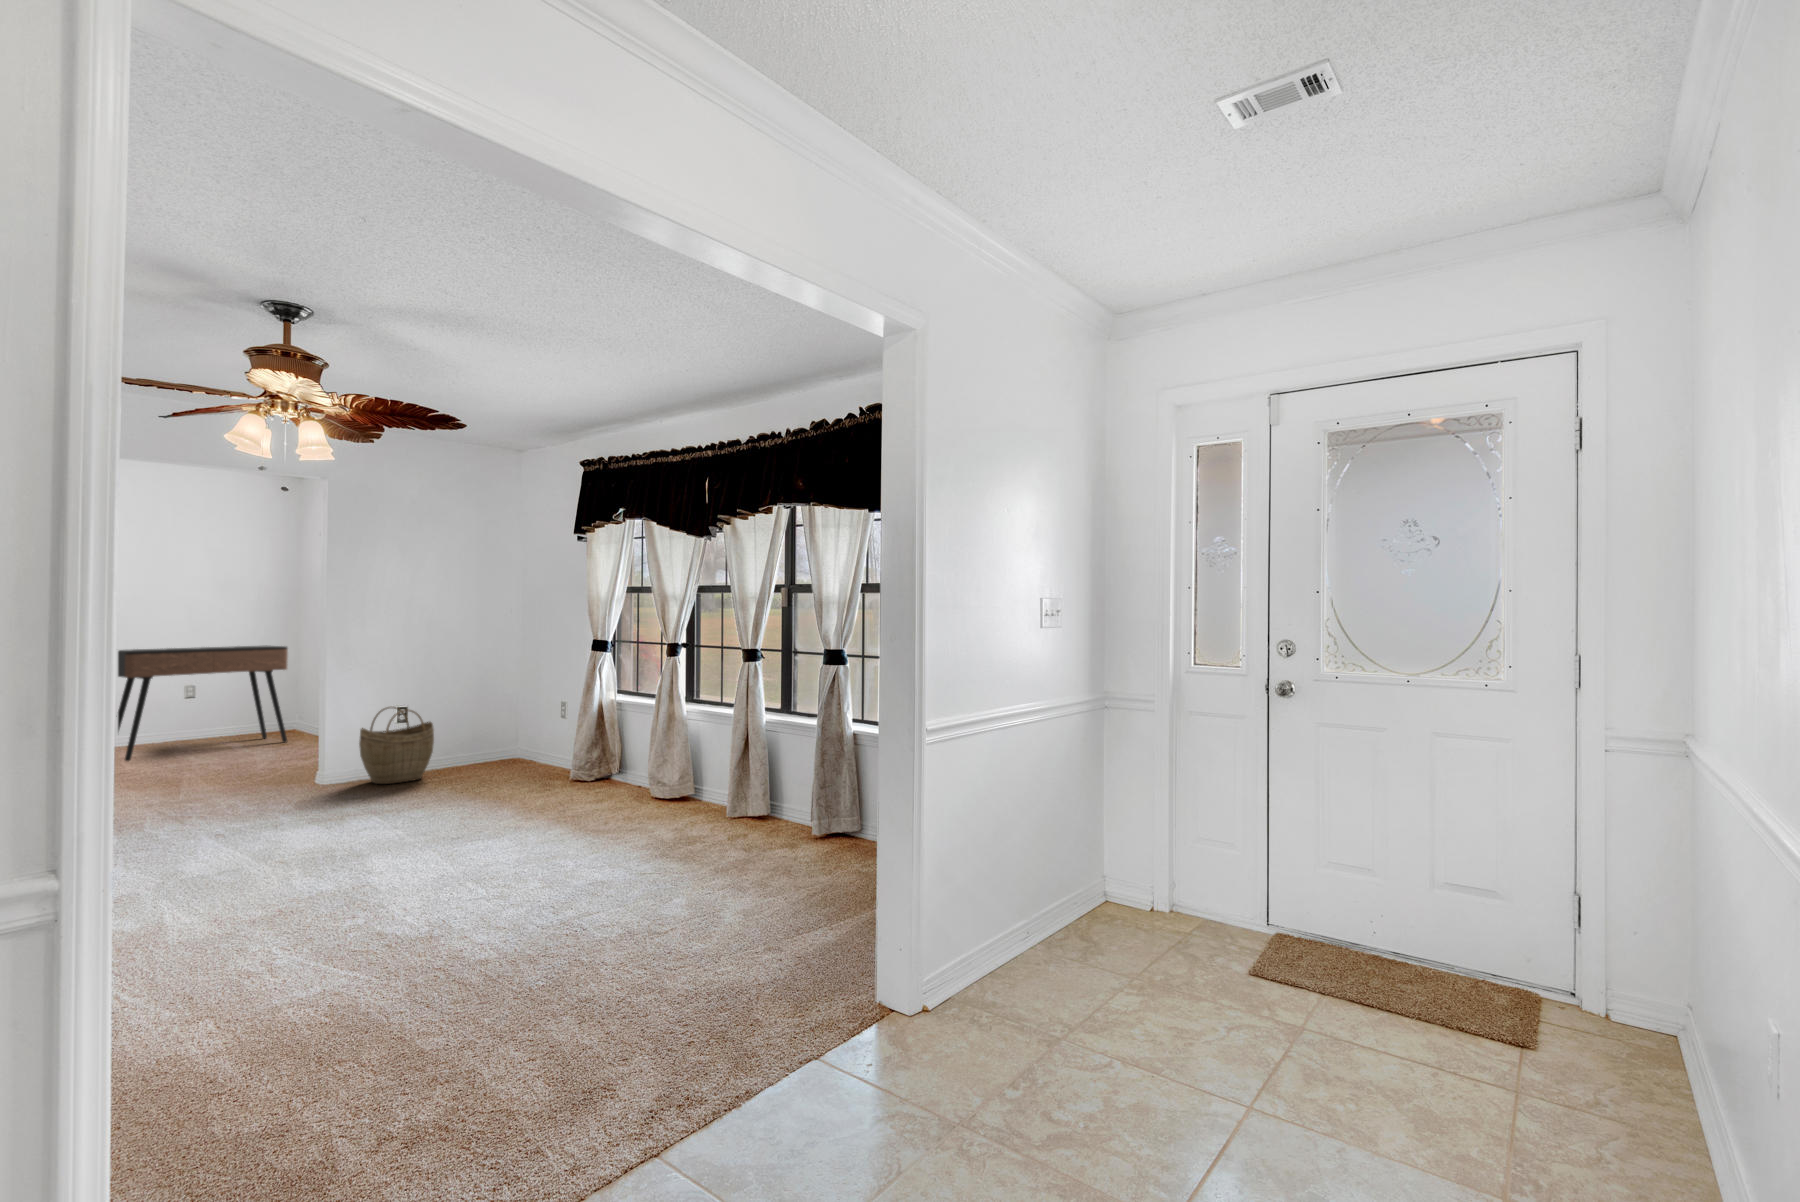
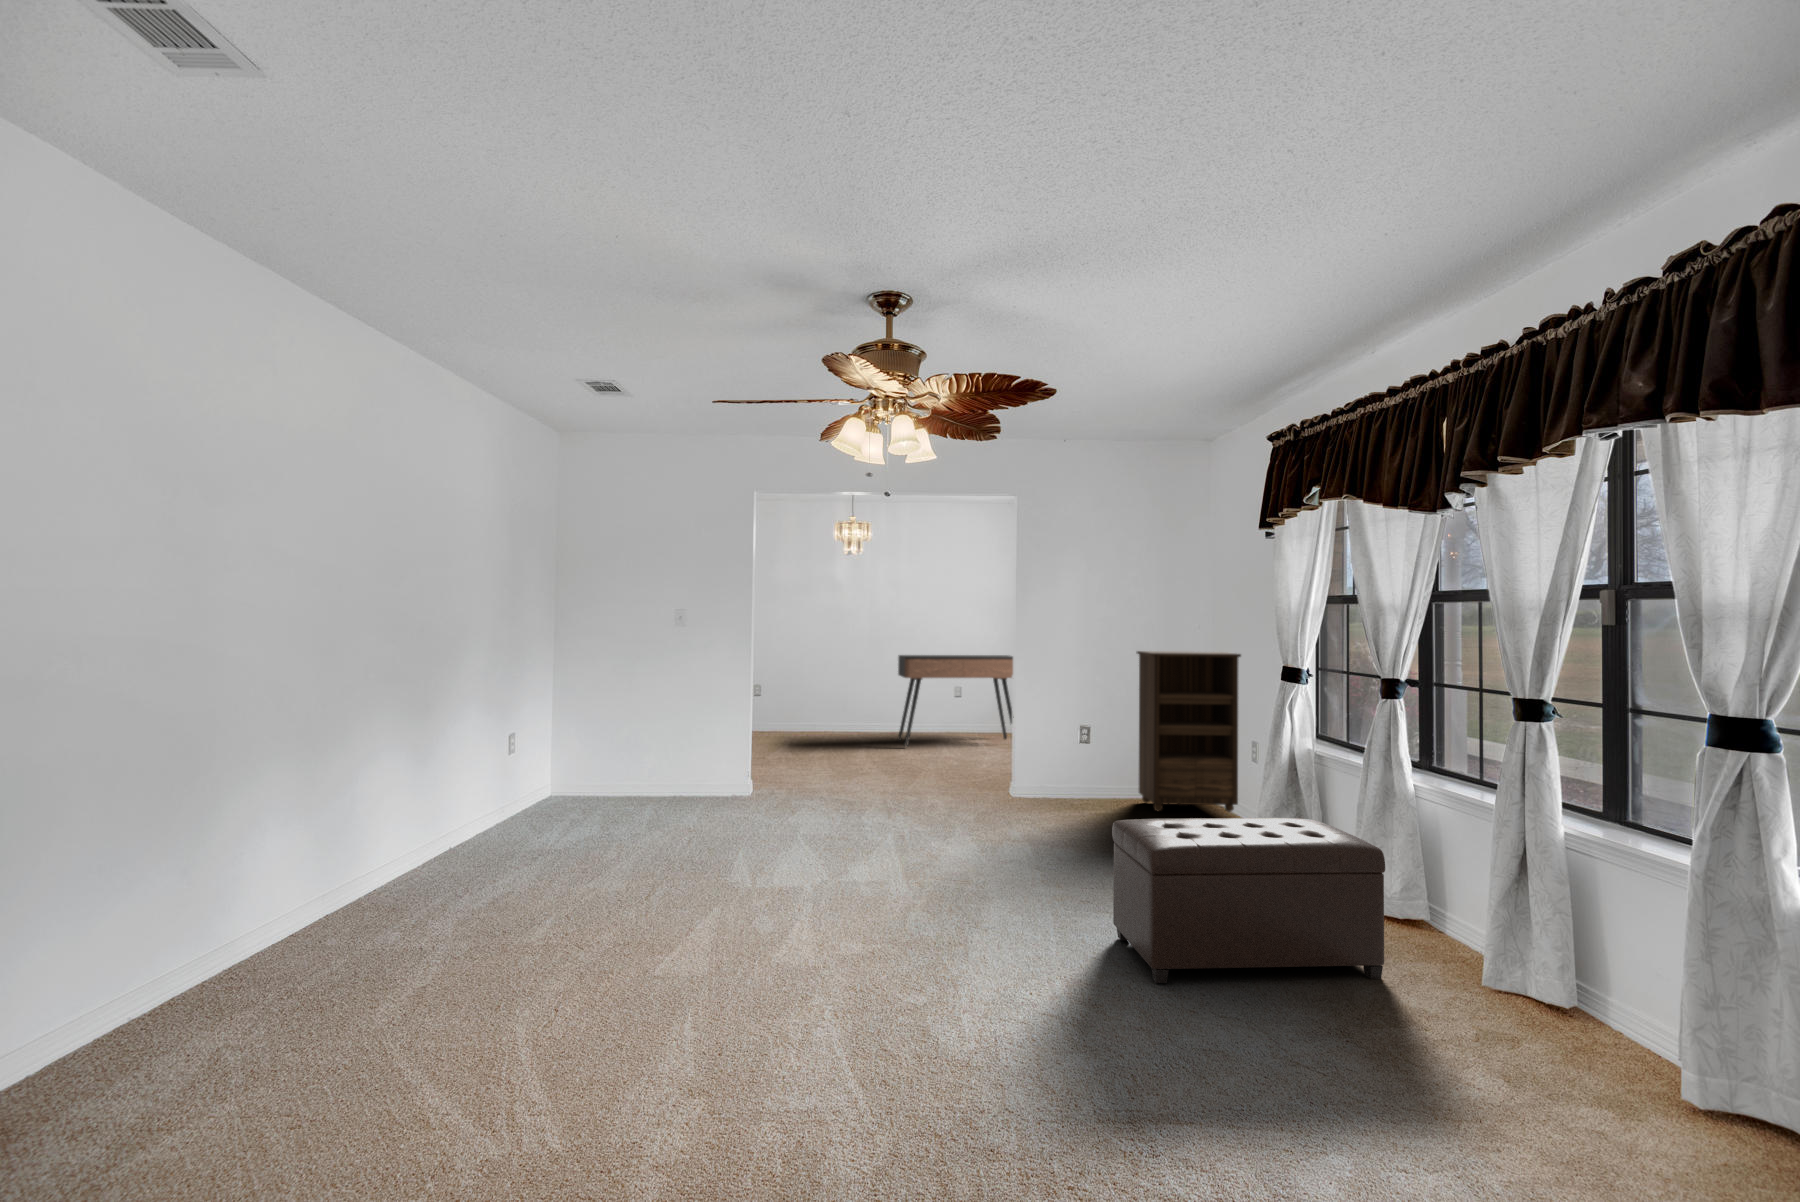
bookshelf: none [456,632,551,773] -> present [1137,651,1241,812]
woven basket: present [359,706,434,784] -> none [1041,726,1110,809]
ottoman: none [494,741,678,863] -> present [1112,818,1385,983]

